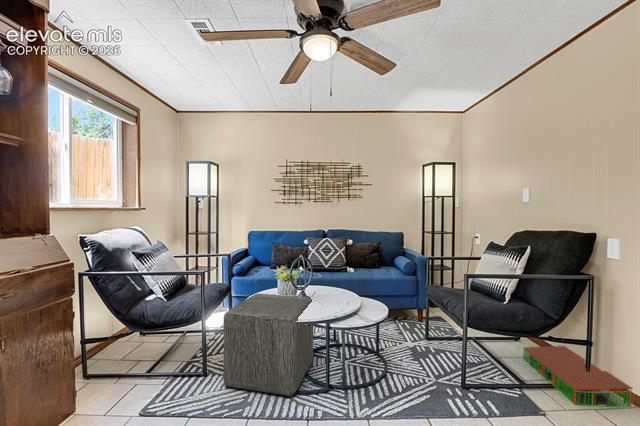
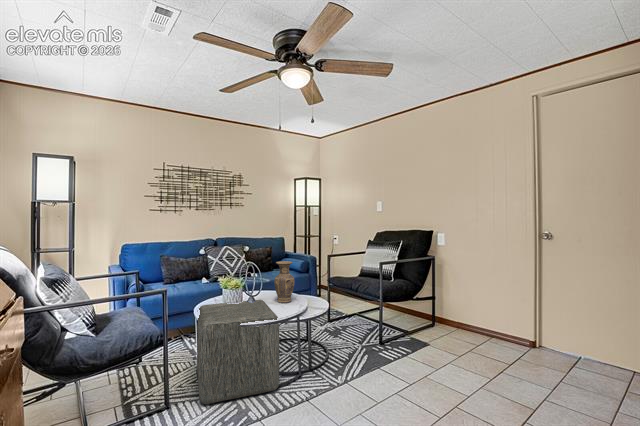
vase: none [320,261,342,307] -> present [274,261,294,303]
storage bin: present [523,346,632,408] -> none [397,305,462,337]

